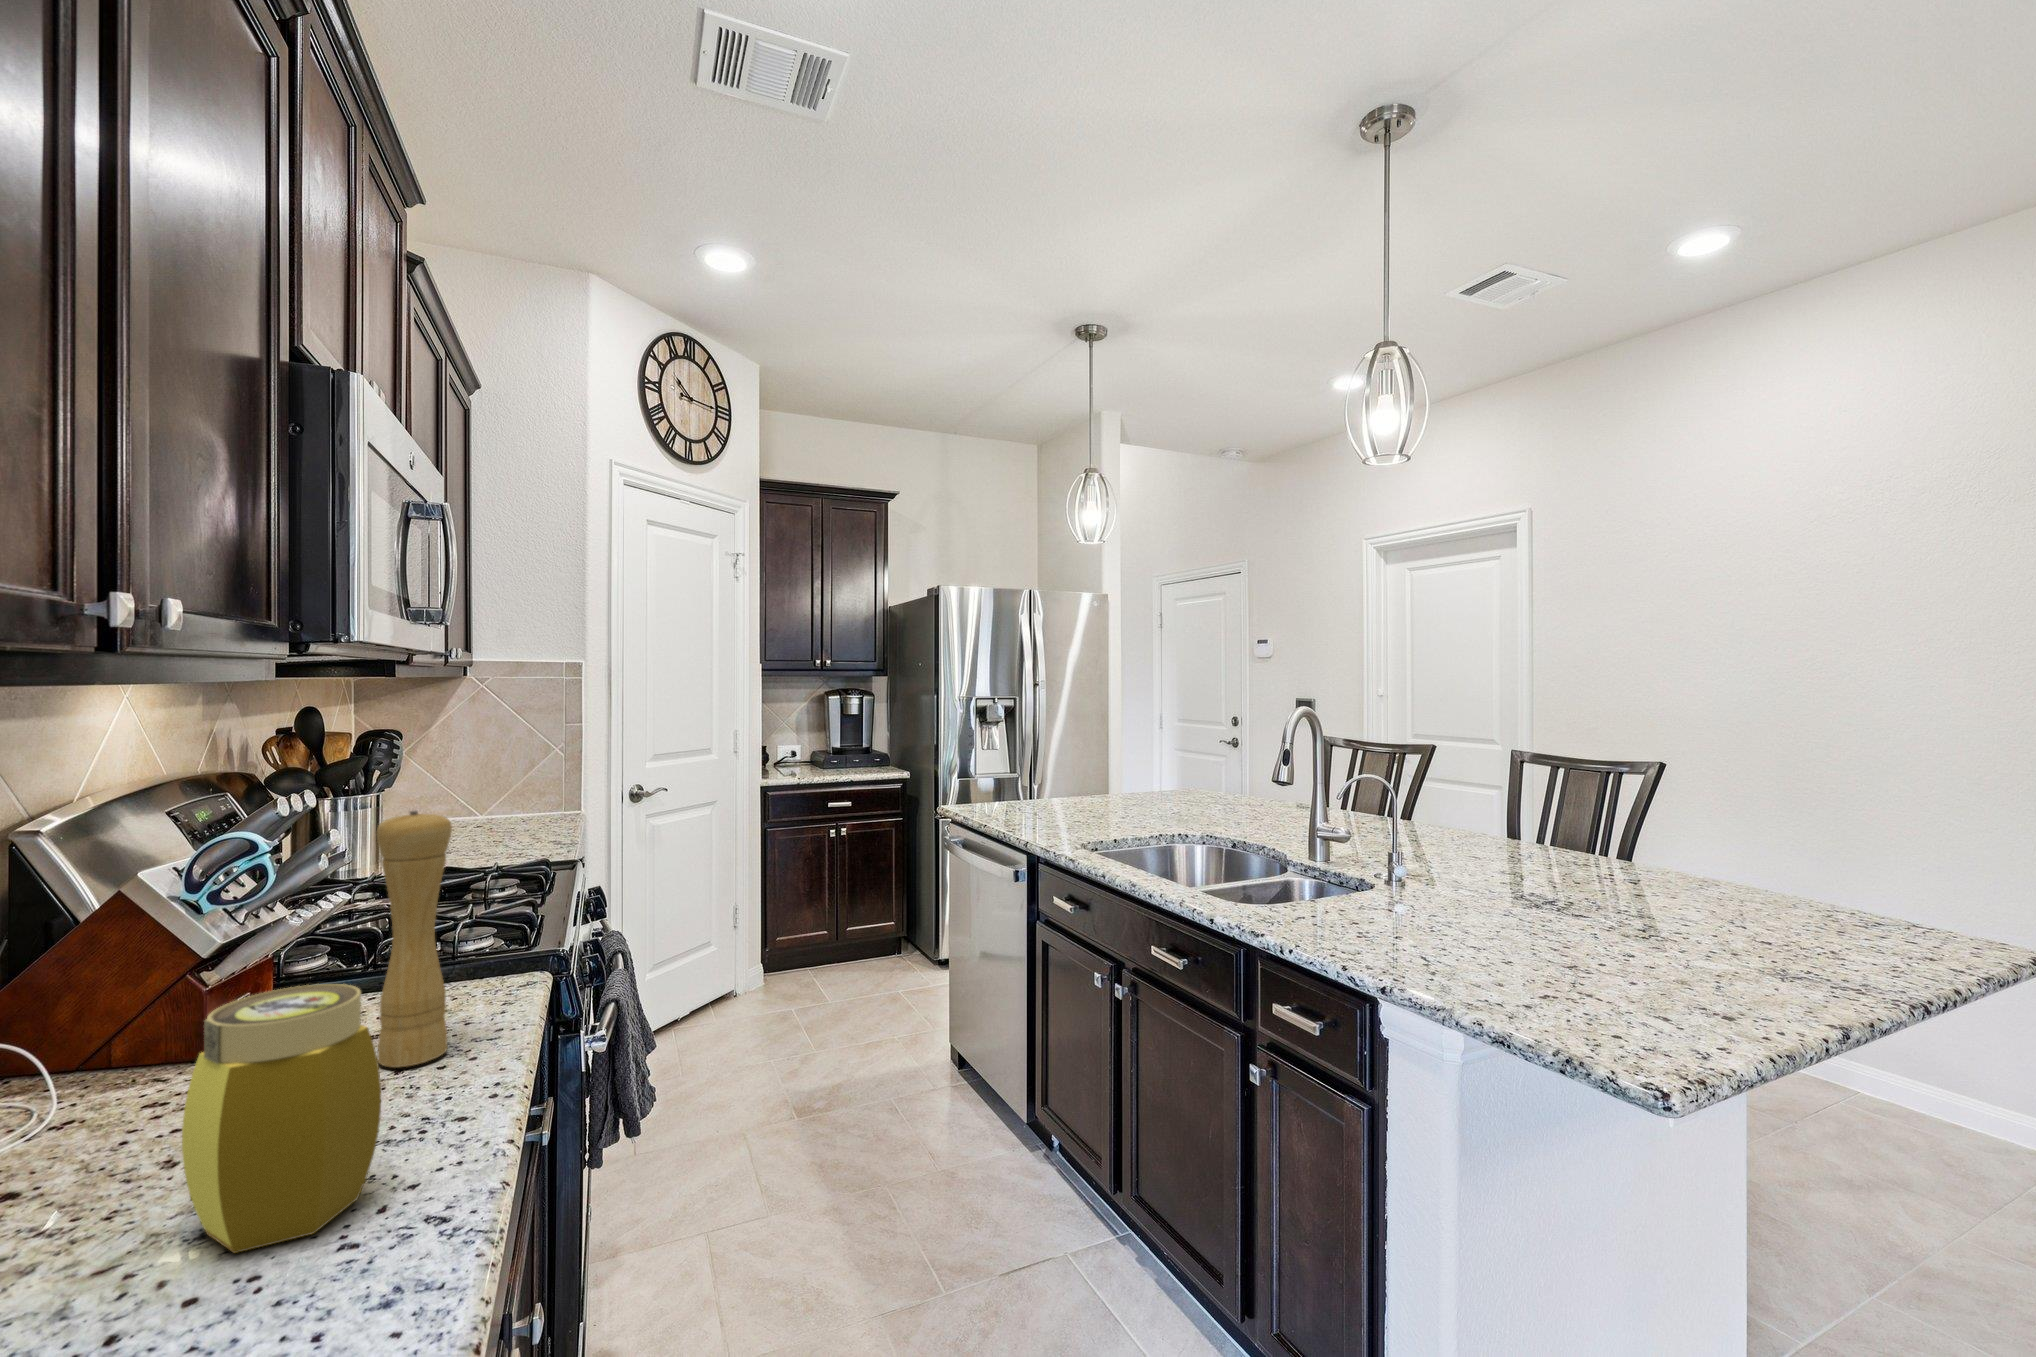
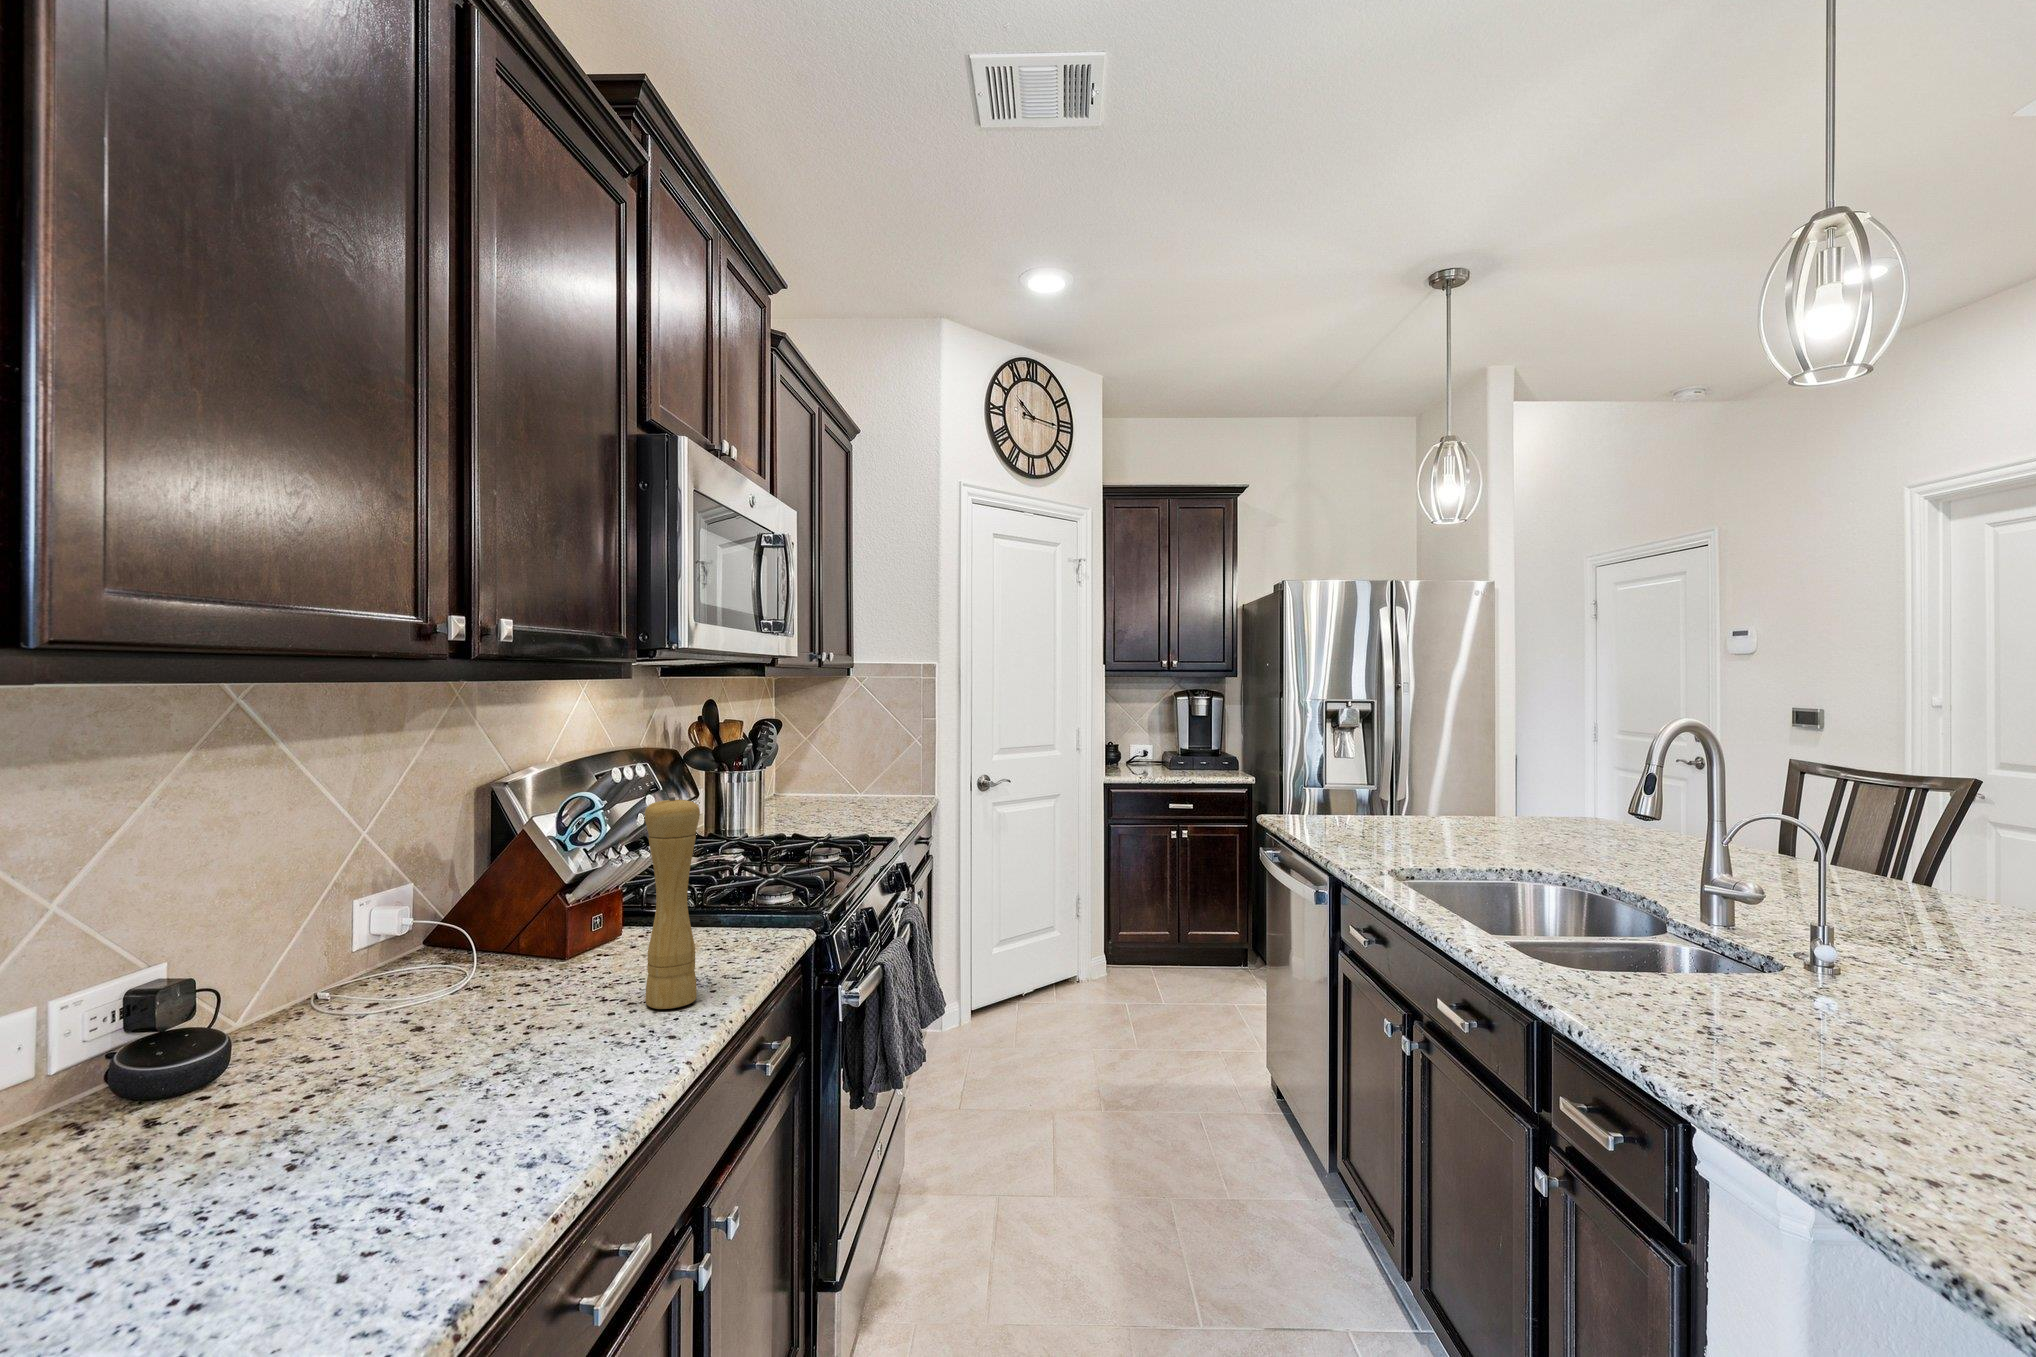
jar: present [182,984,381,1253] -> none [446,933,574,1133]

